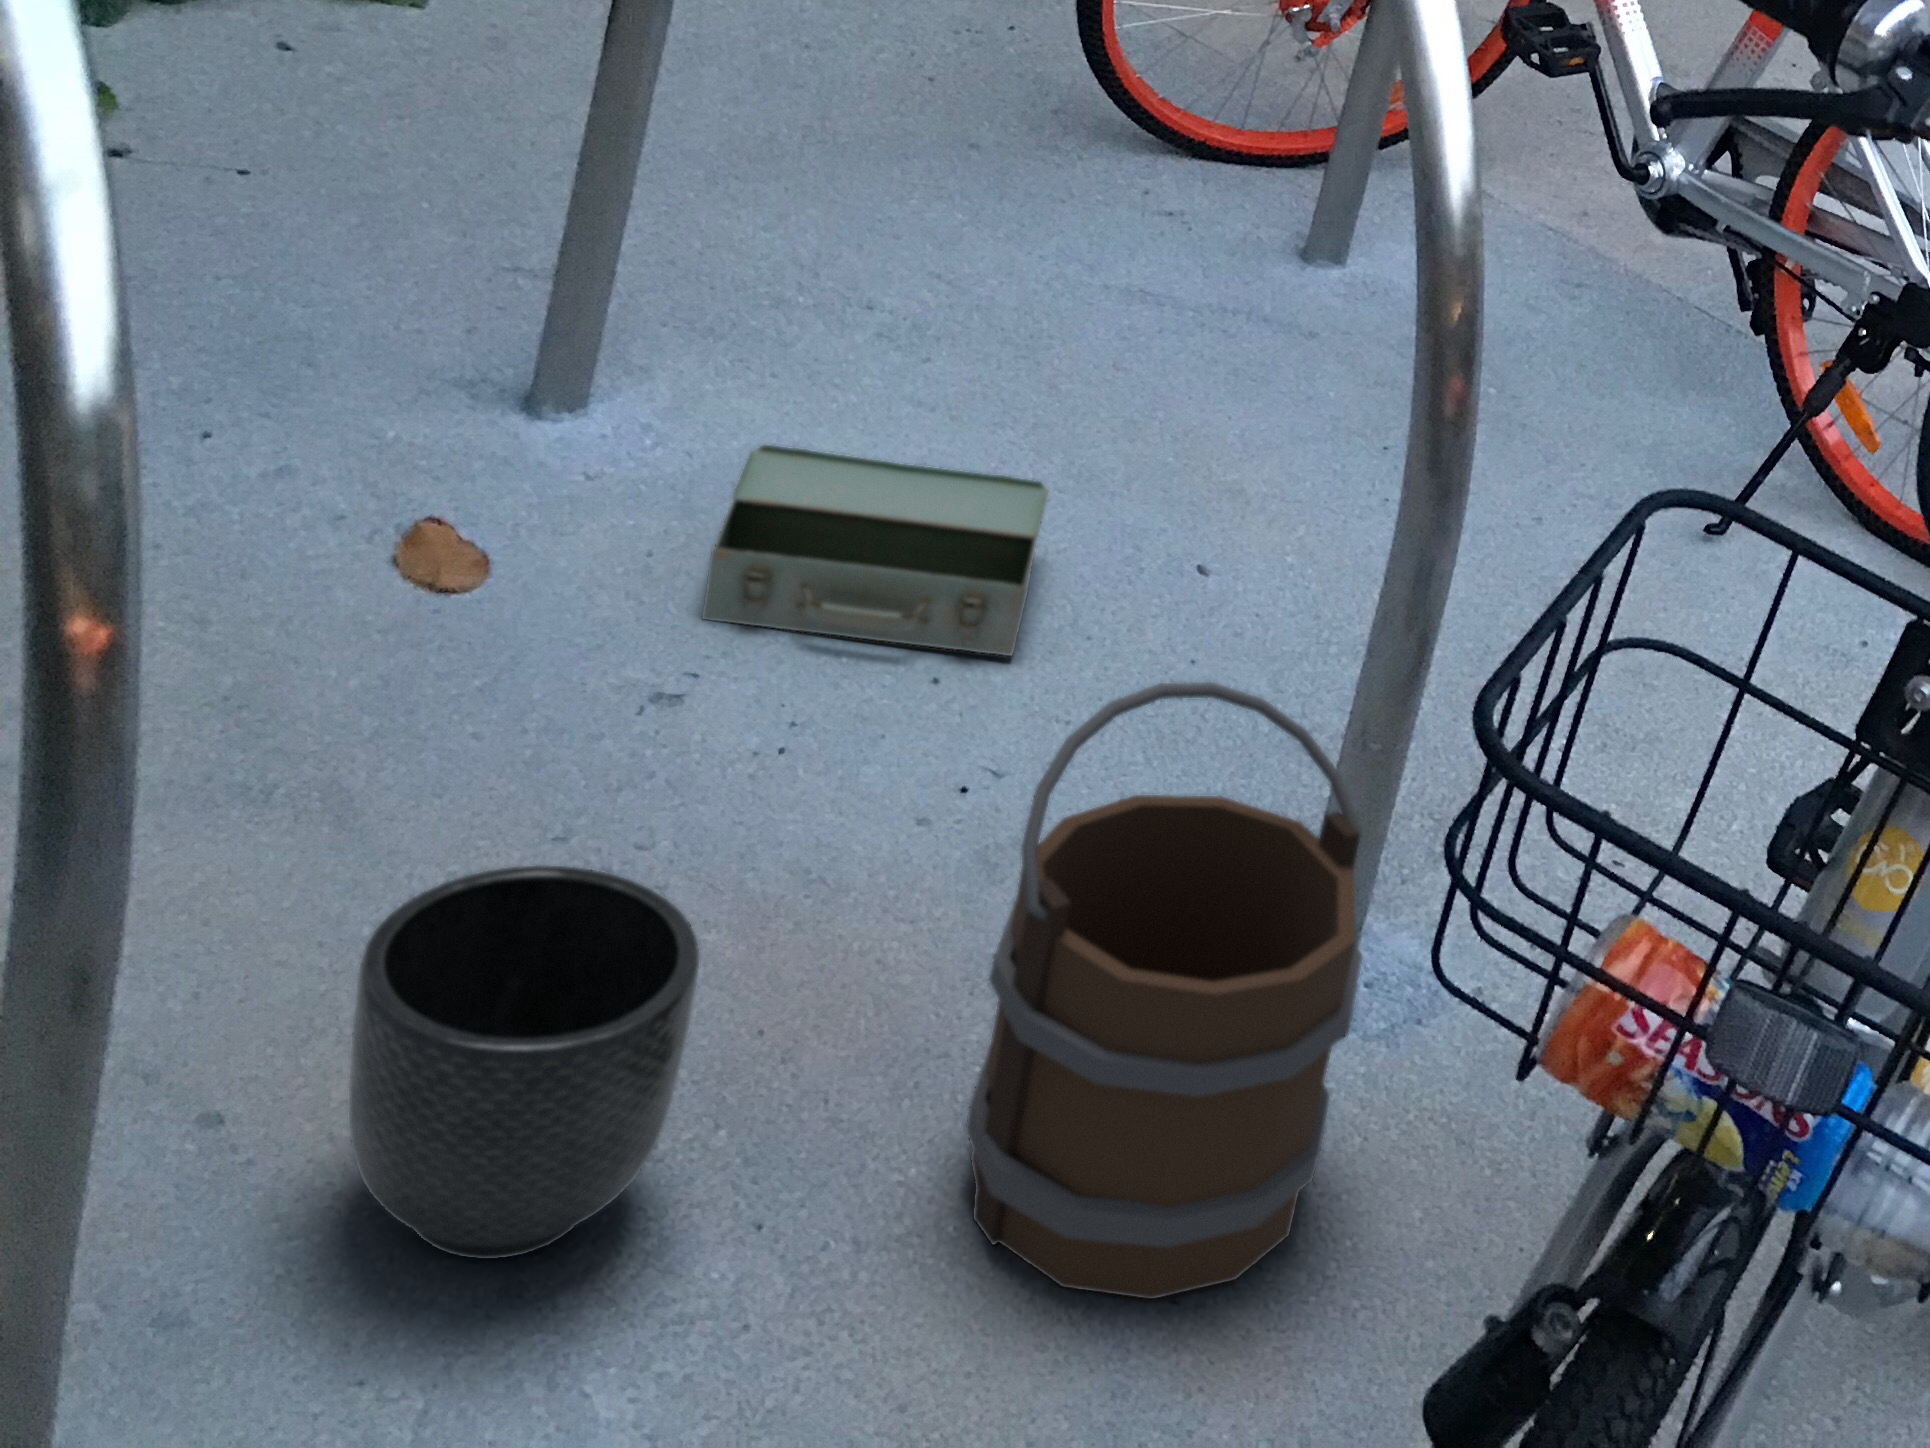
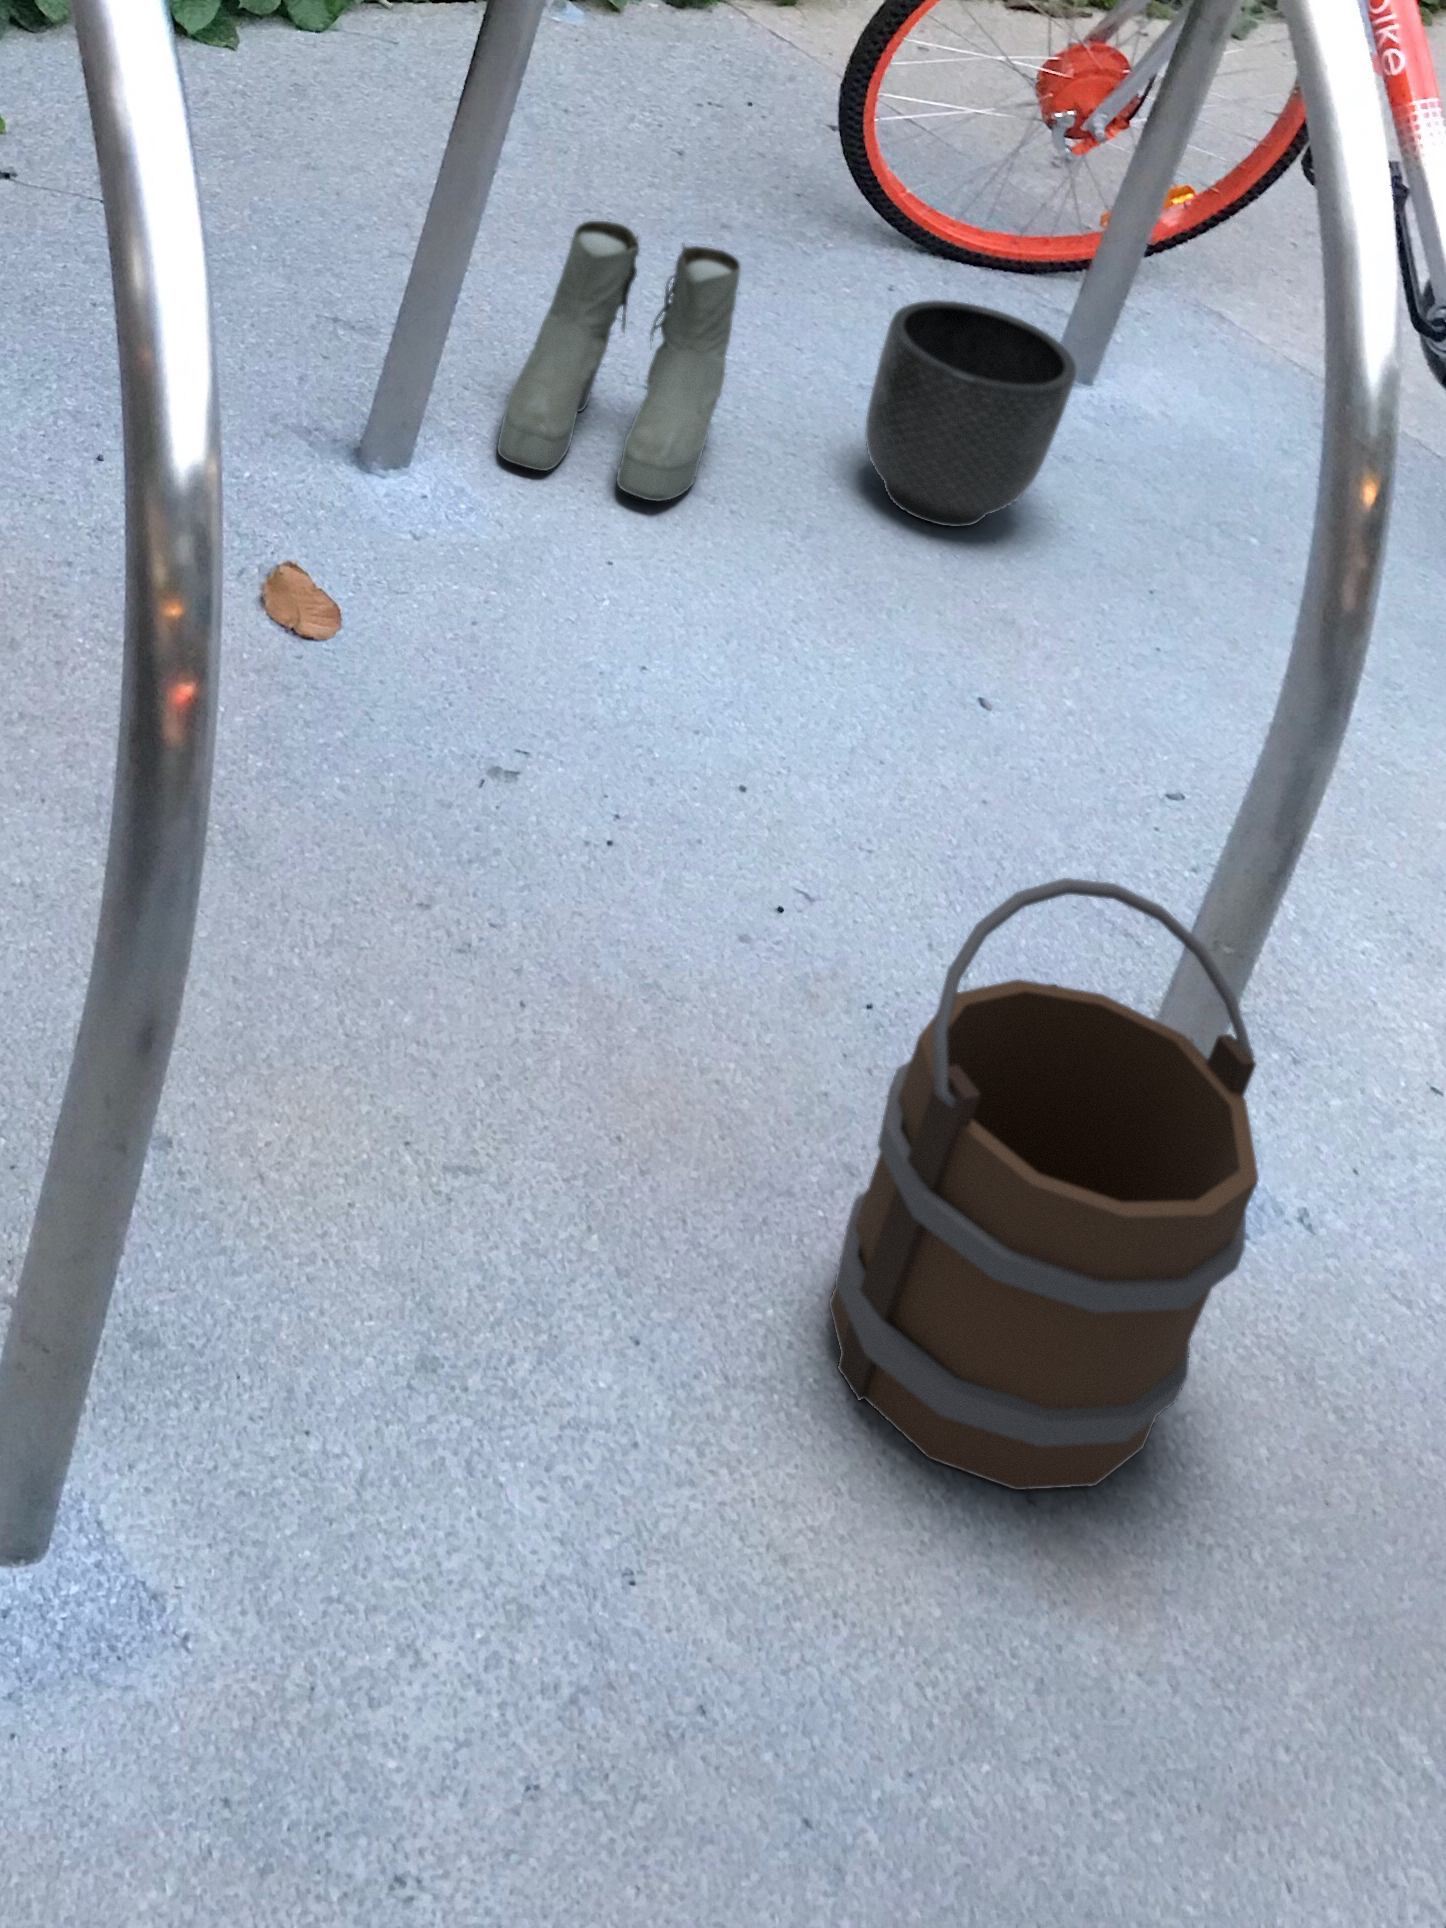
boots: none [689,137,941,413] -> present [498,221,741,501]
toolbox: present [702,445,1048,656] -> none [531,531,849,776]
planter: present [349,866,700,1259] -> present [865,300,1077,527]

